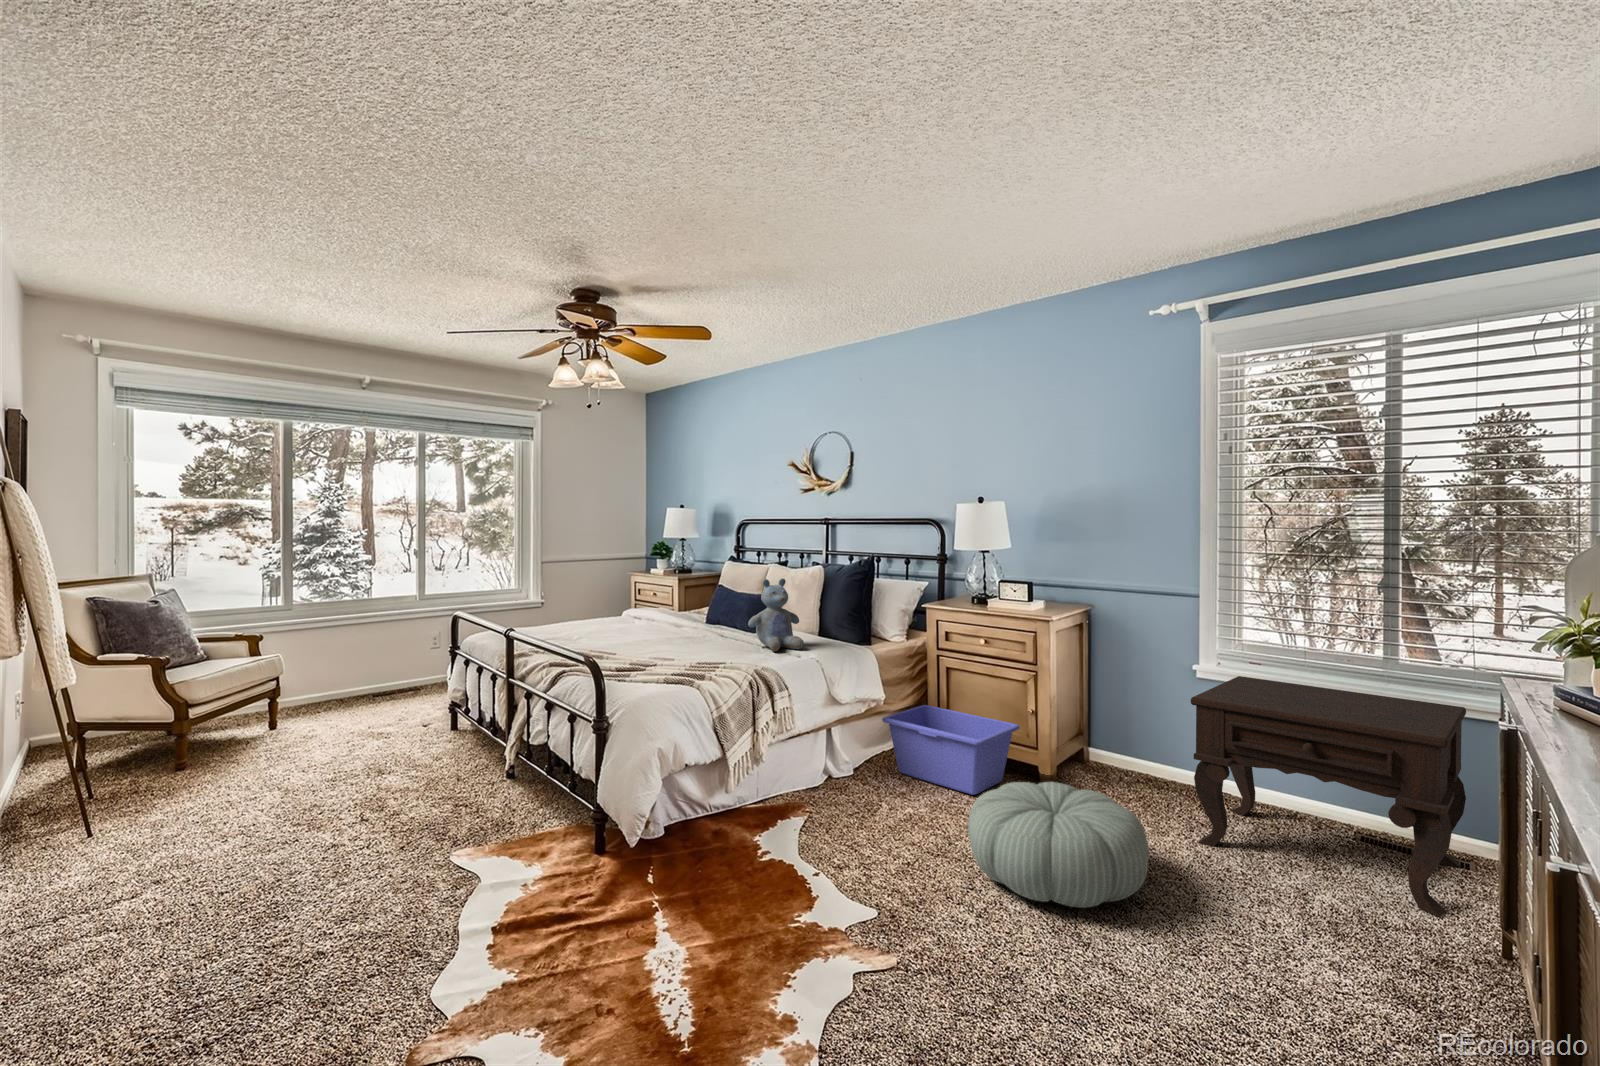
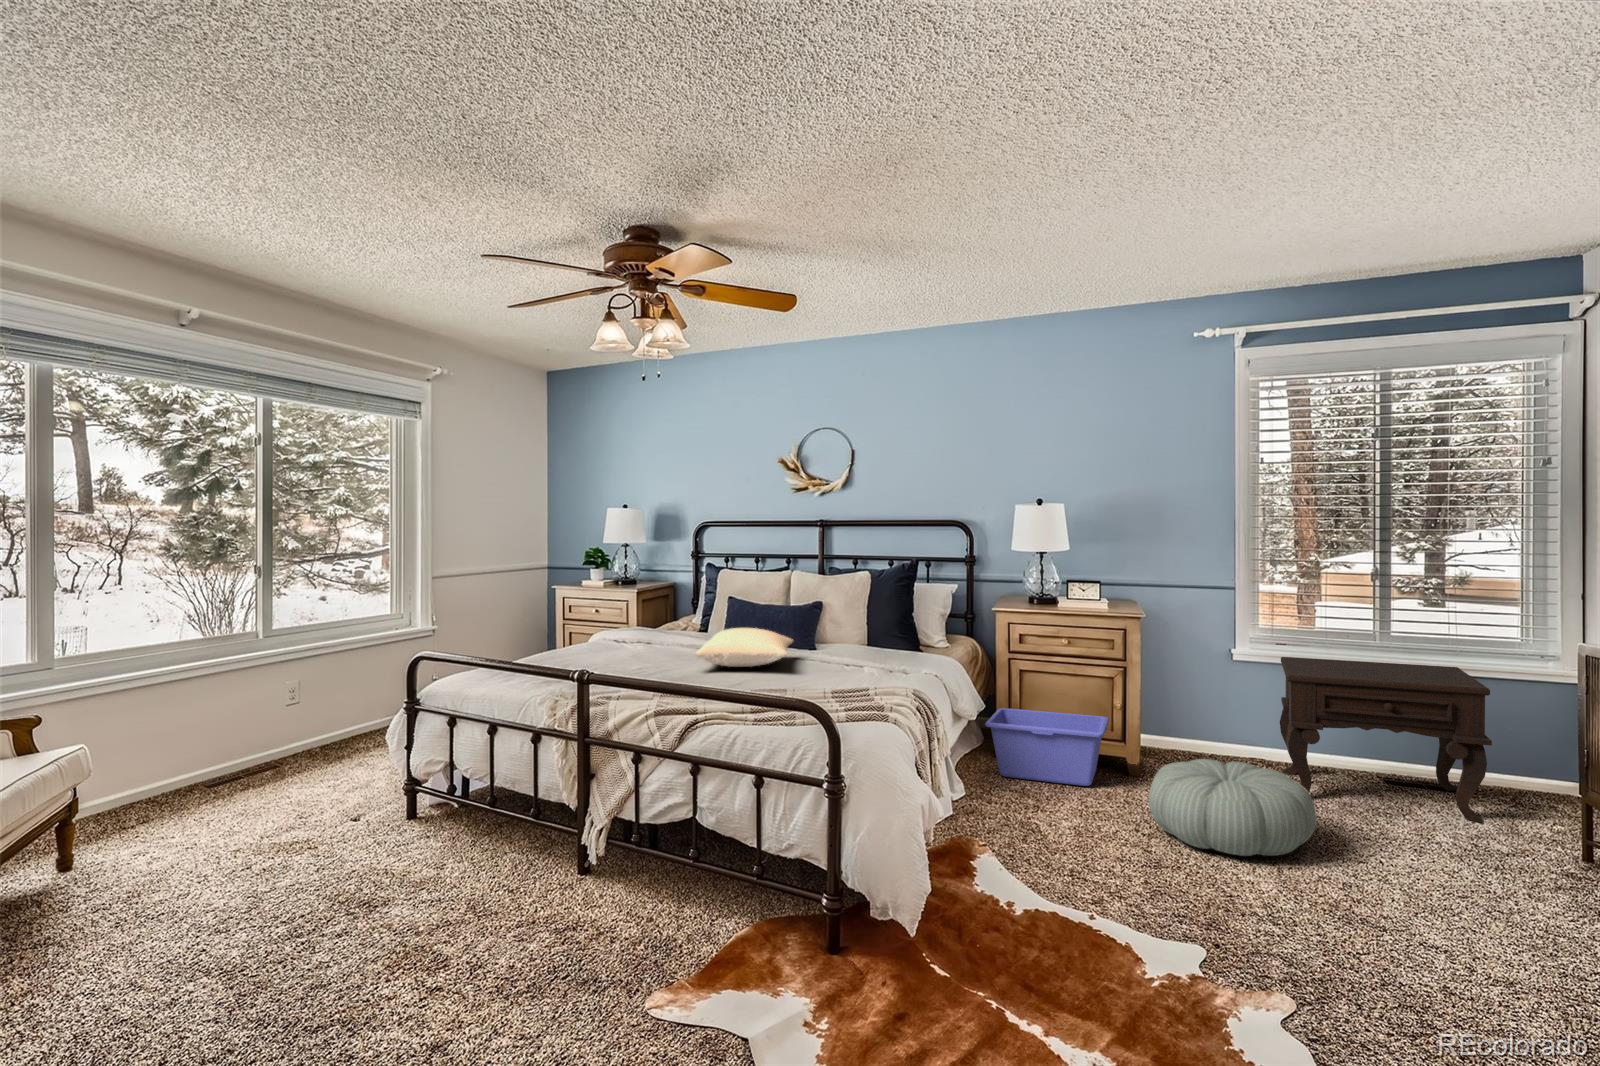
stuffed bear: present [748,579,804,651] -> none [849,587,906,663]
pillow: none [600,611,711,646] -> present [696,628,793,667]

